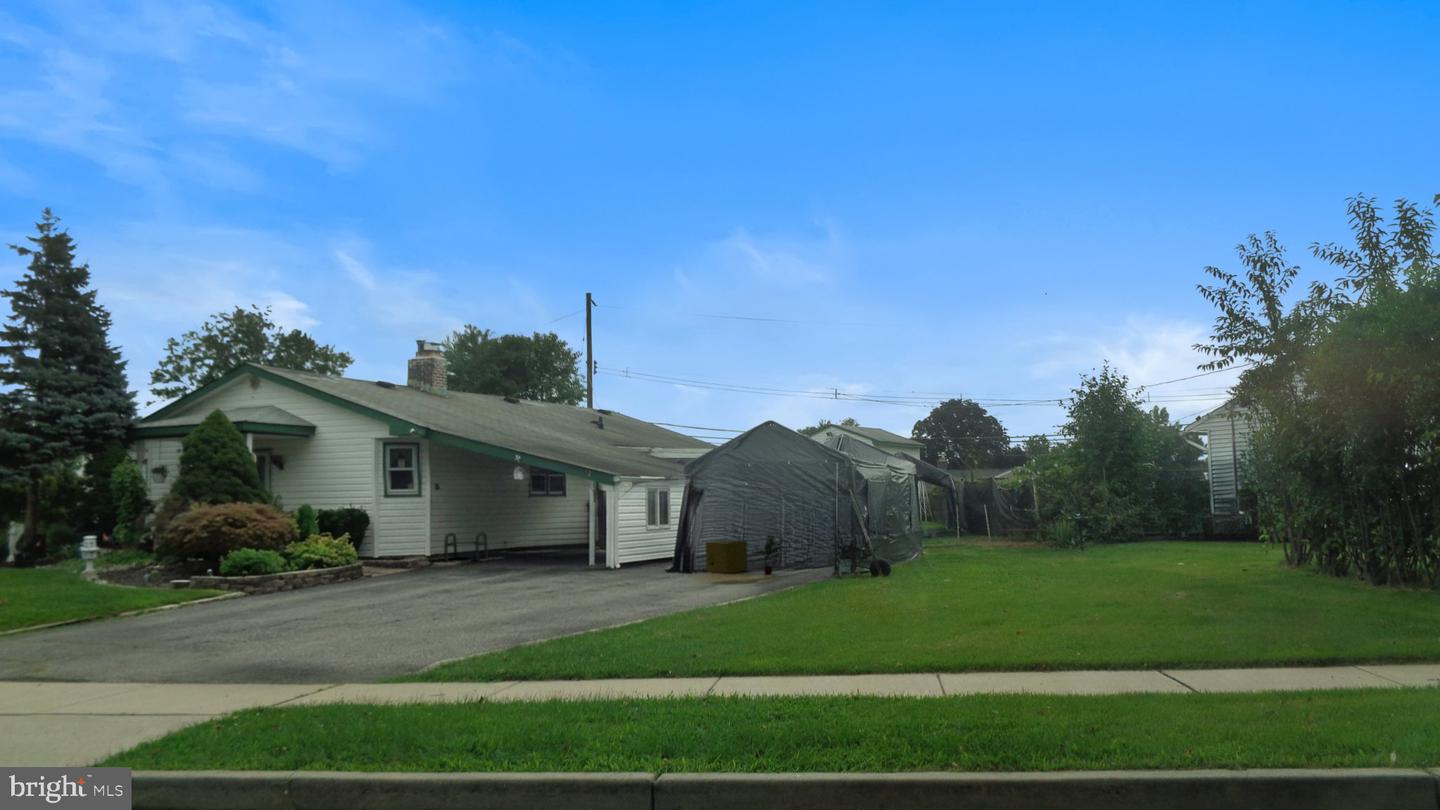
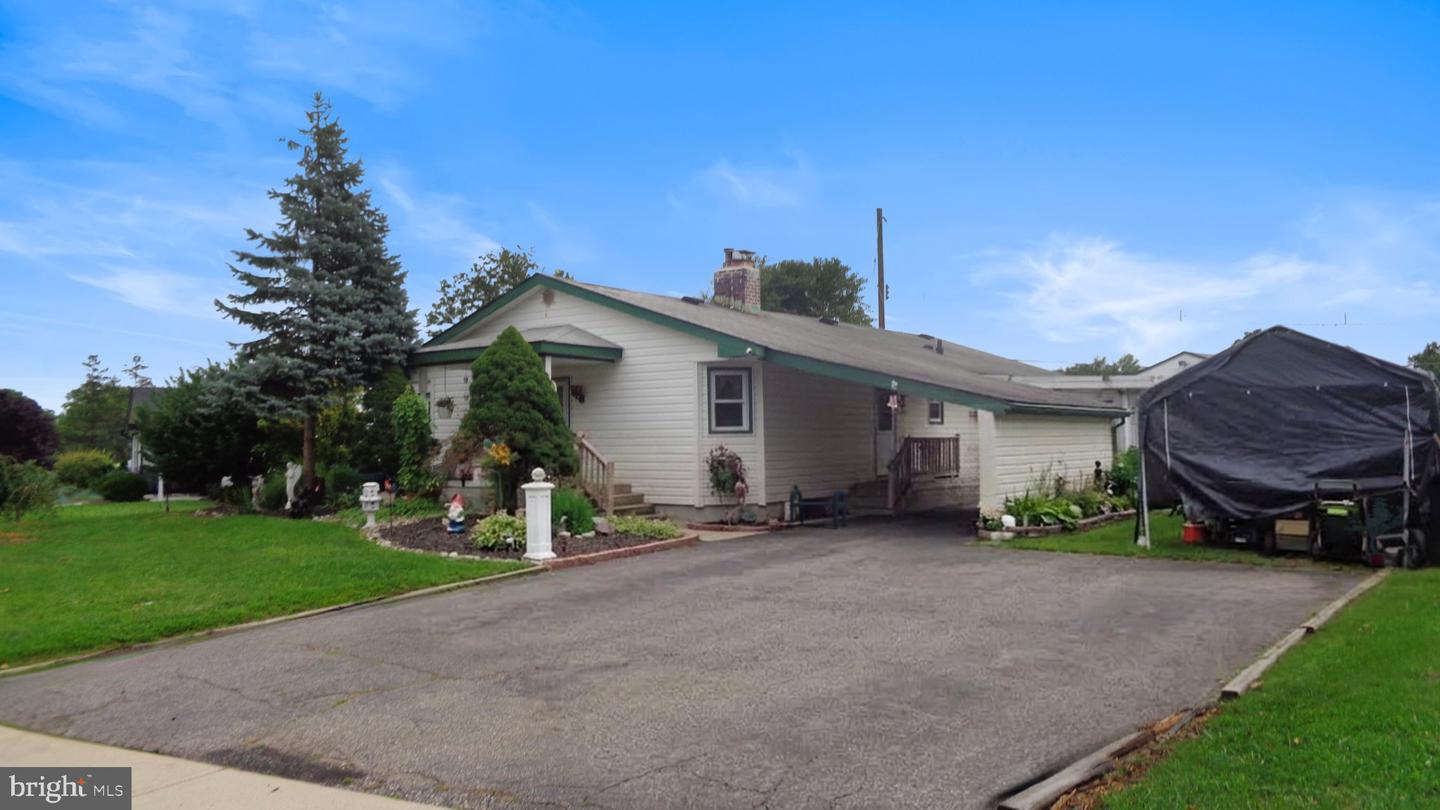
cardboard box: present [706,540,747,574] -> none [1242,508,1319,562]

